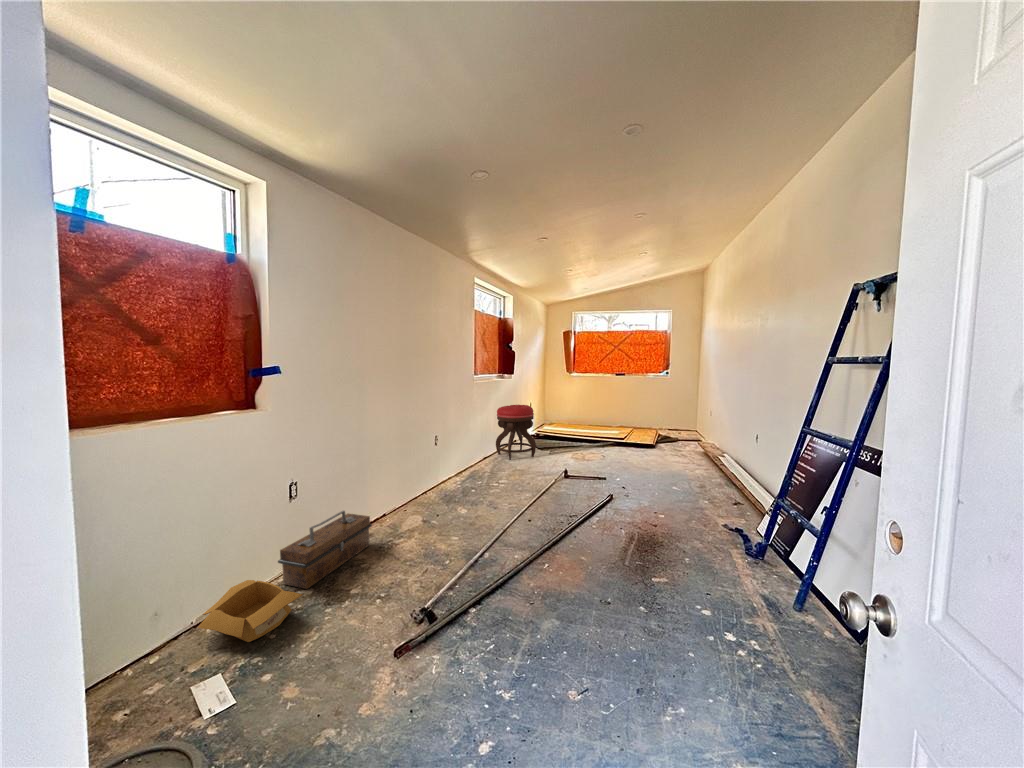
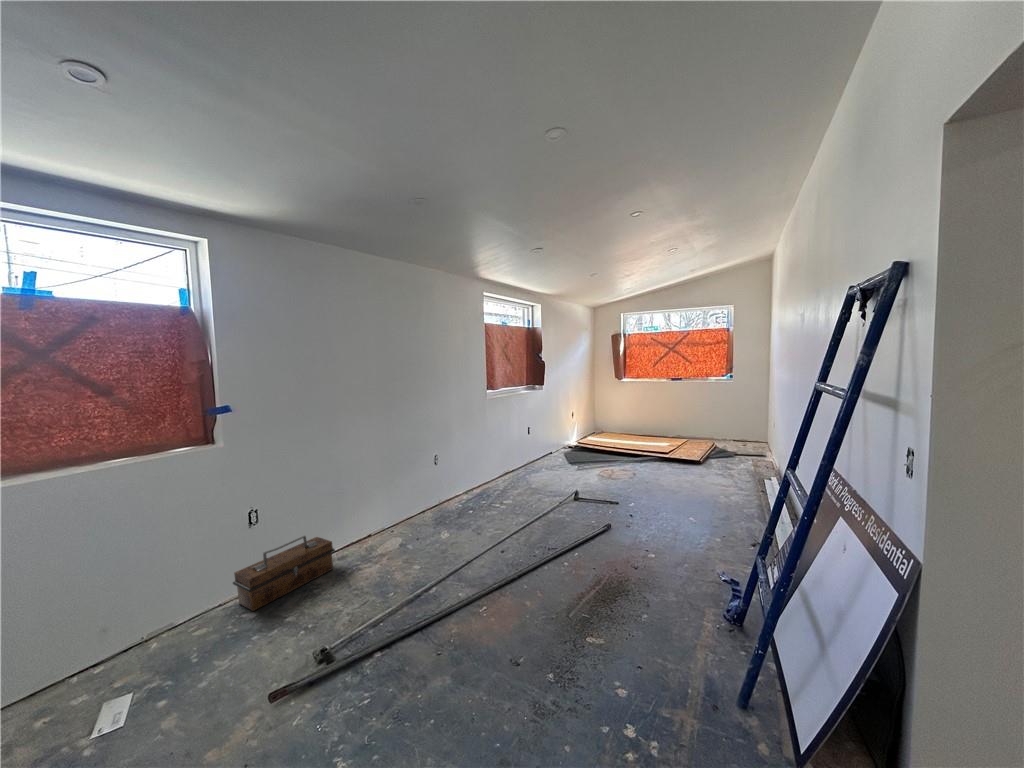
stool: present [496,405,536,460] -> none [519,419,559,477]
cardboard box: present [198,580,303,642] -> none [139,600,232,661]

